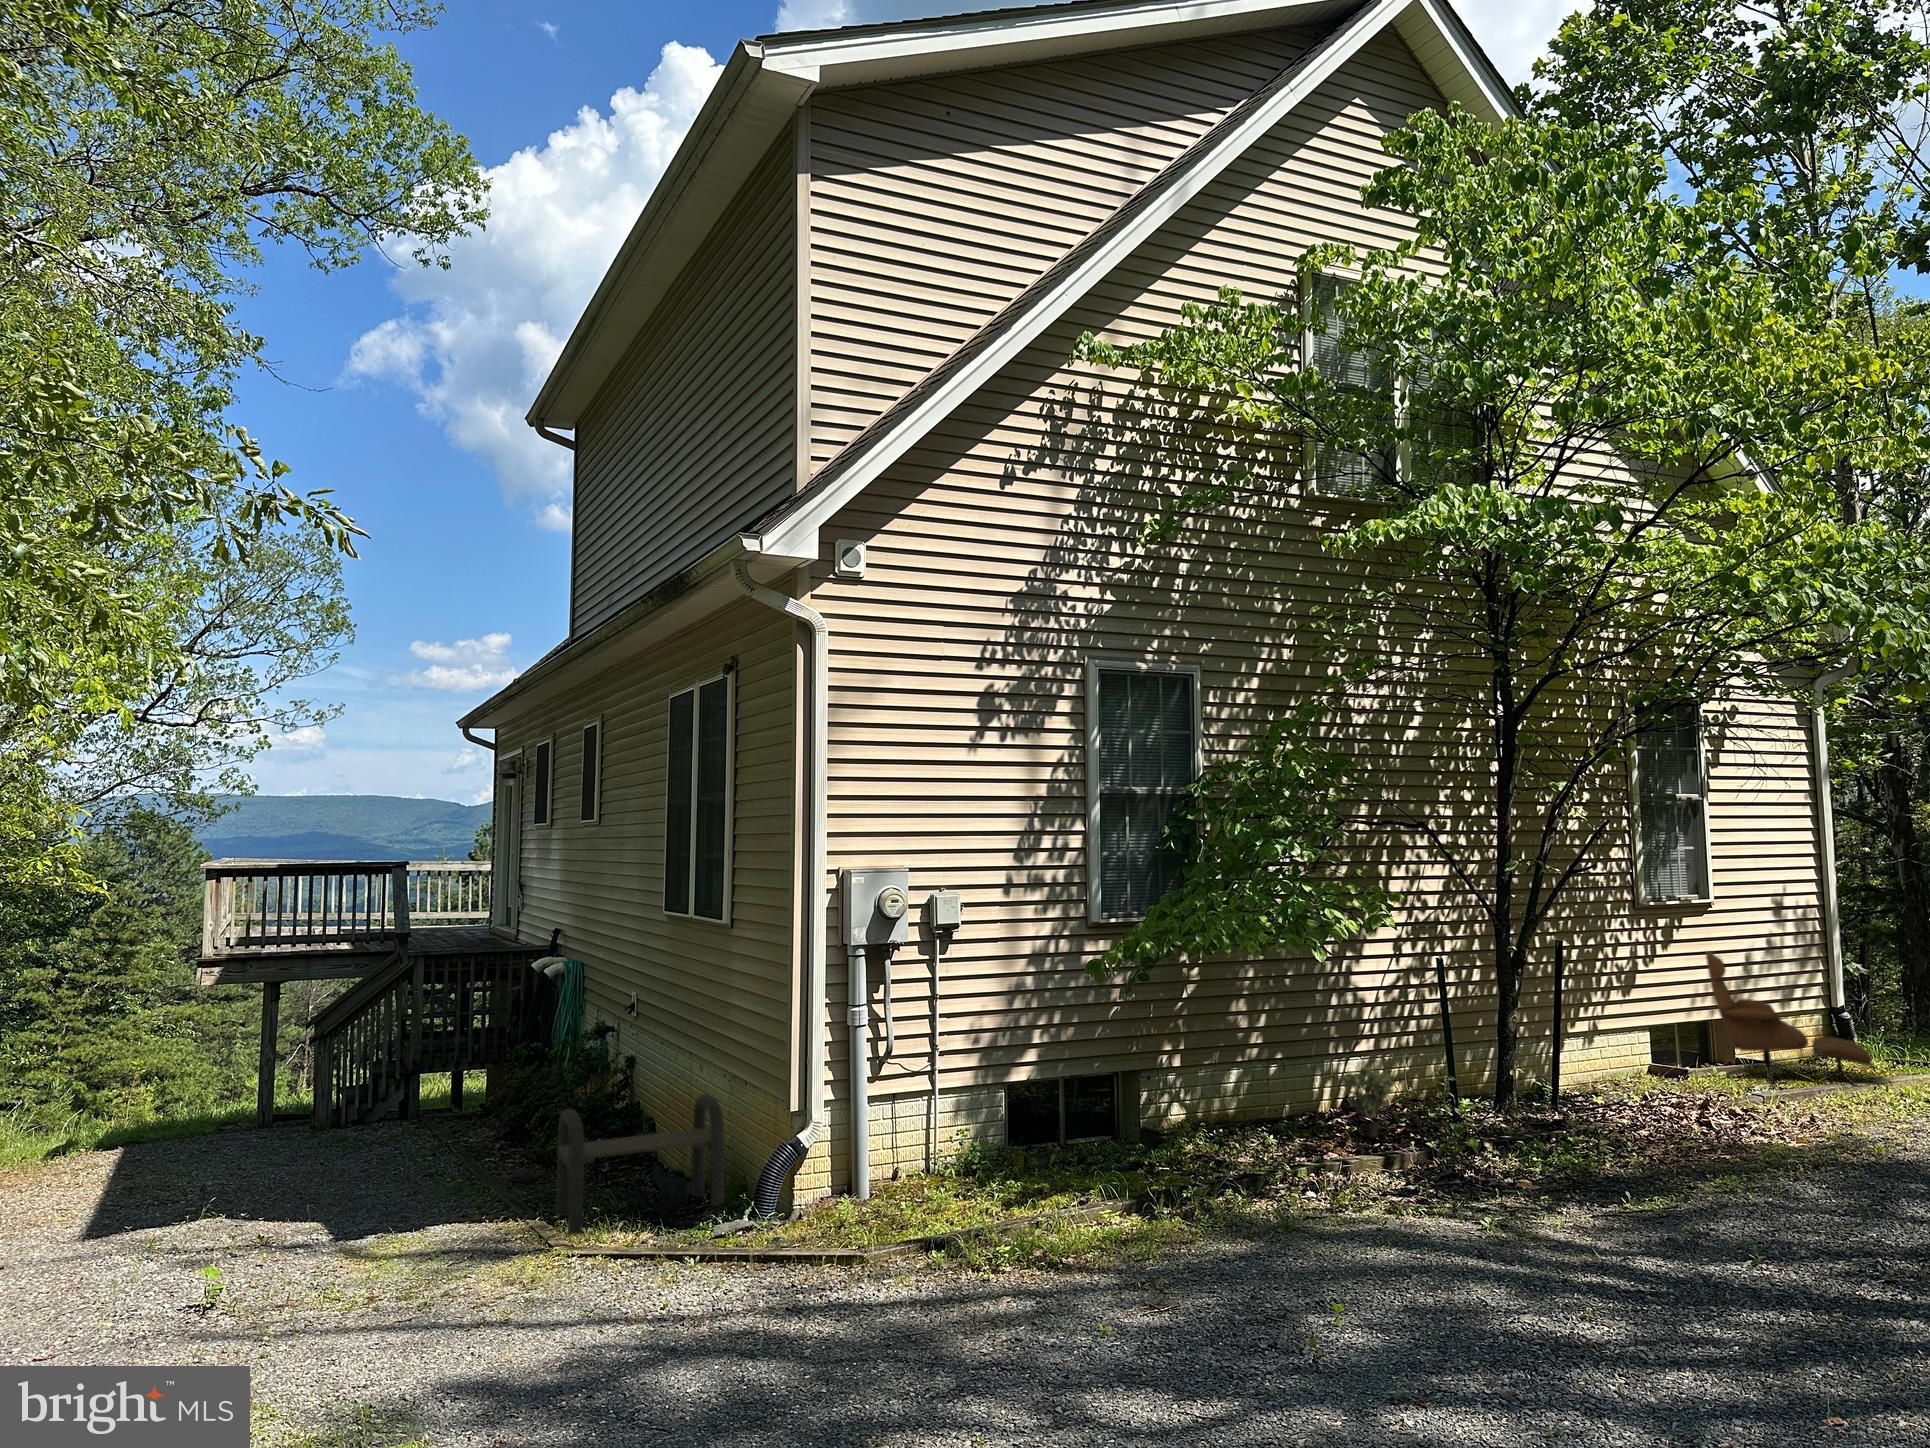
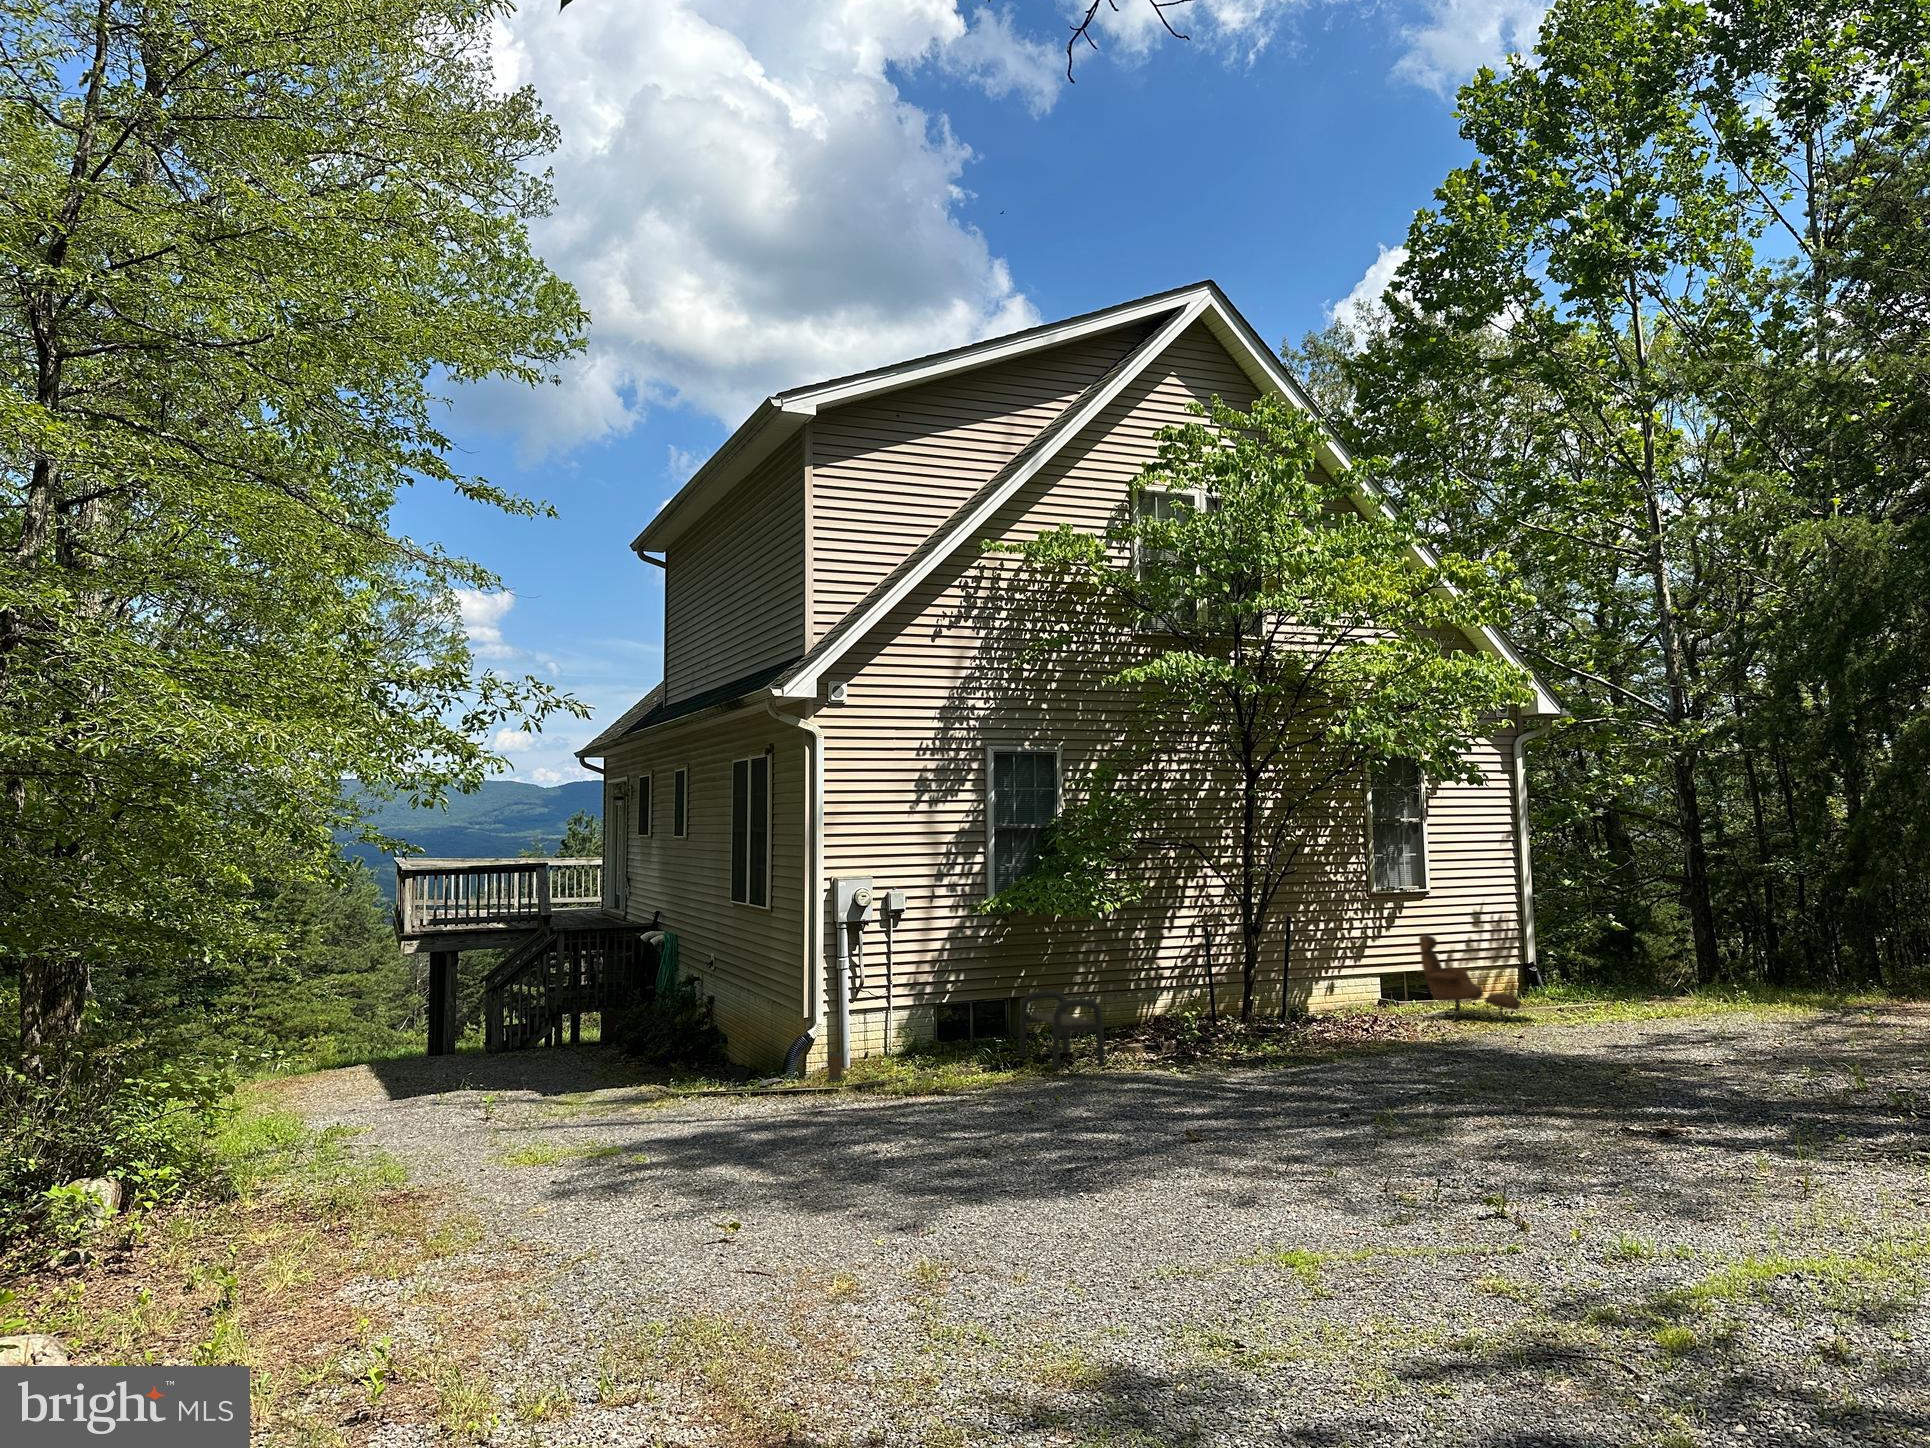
potted plant: present [1342,1067,1394,1137] -> none [1148,1002,1182,1046]
bench: present [556,1094,724,1235] -> present [1019,990,1105,1070]
watering can: none [821,1158,873,1229] -> present [820,1044,843,1081]

